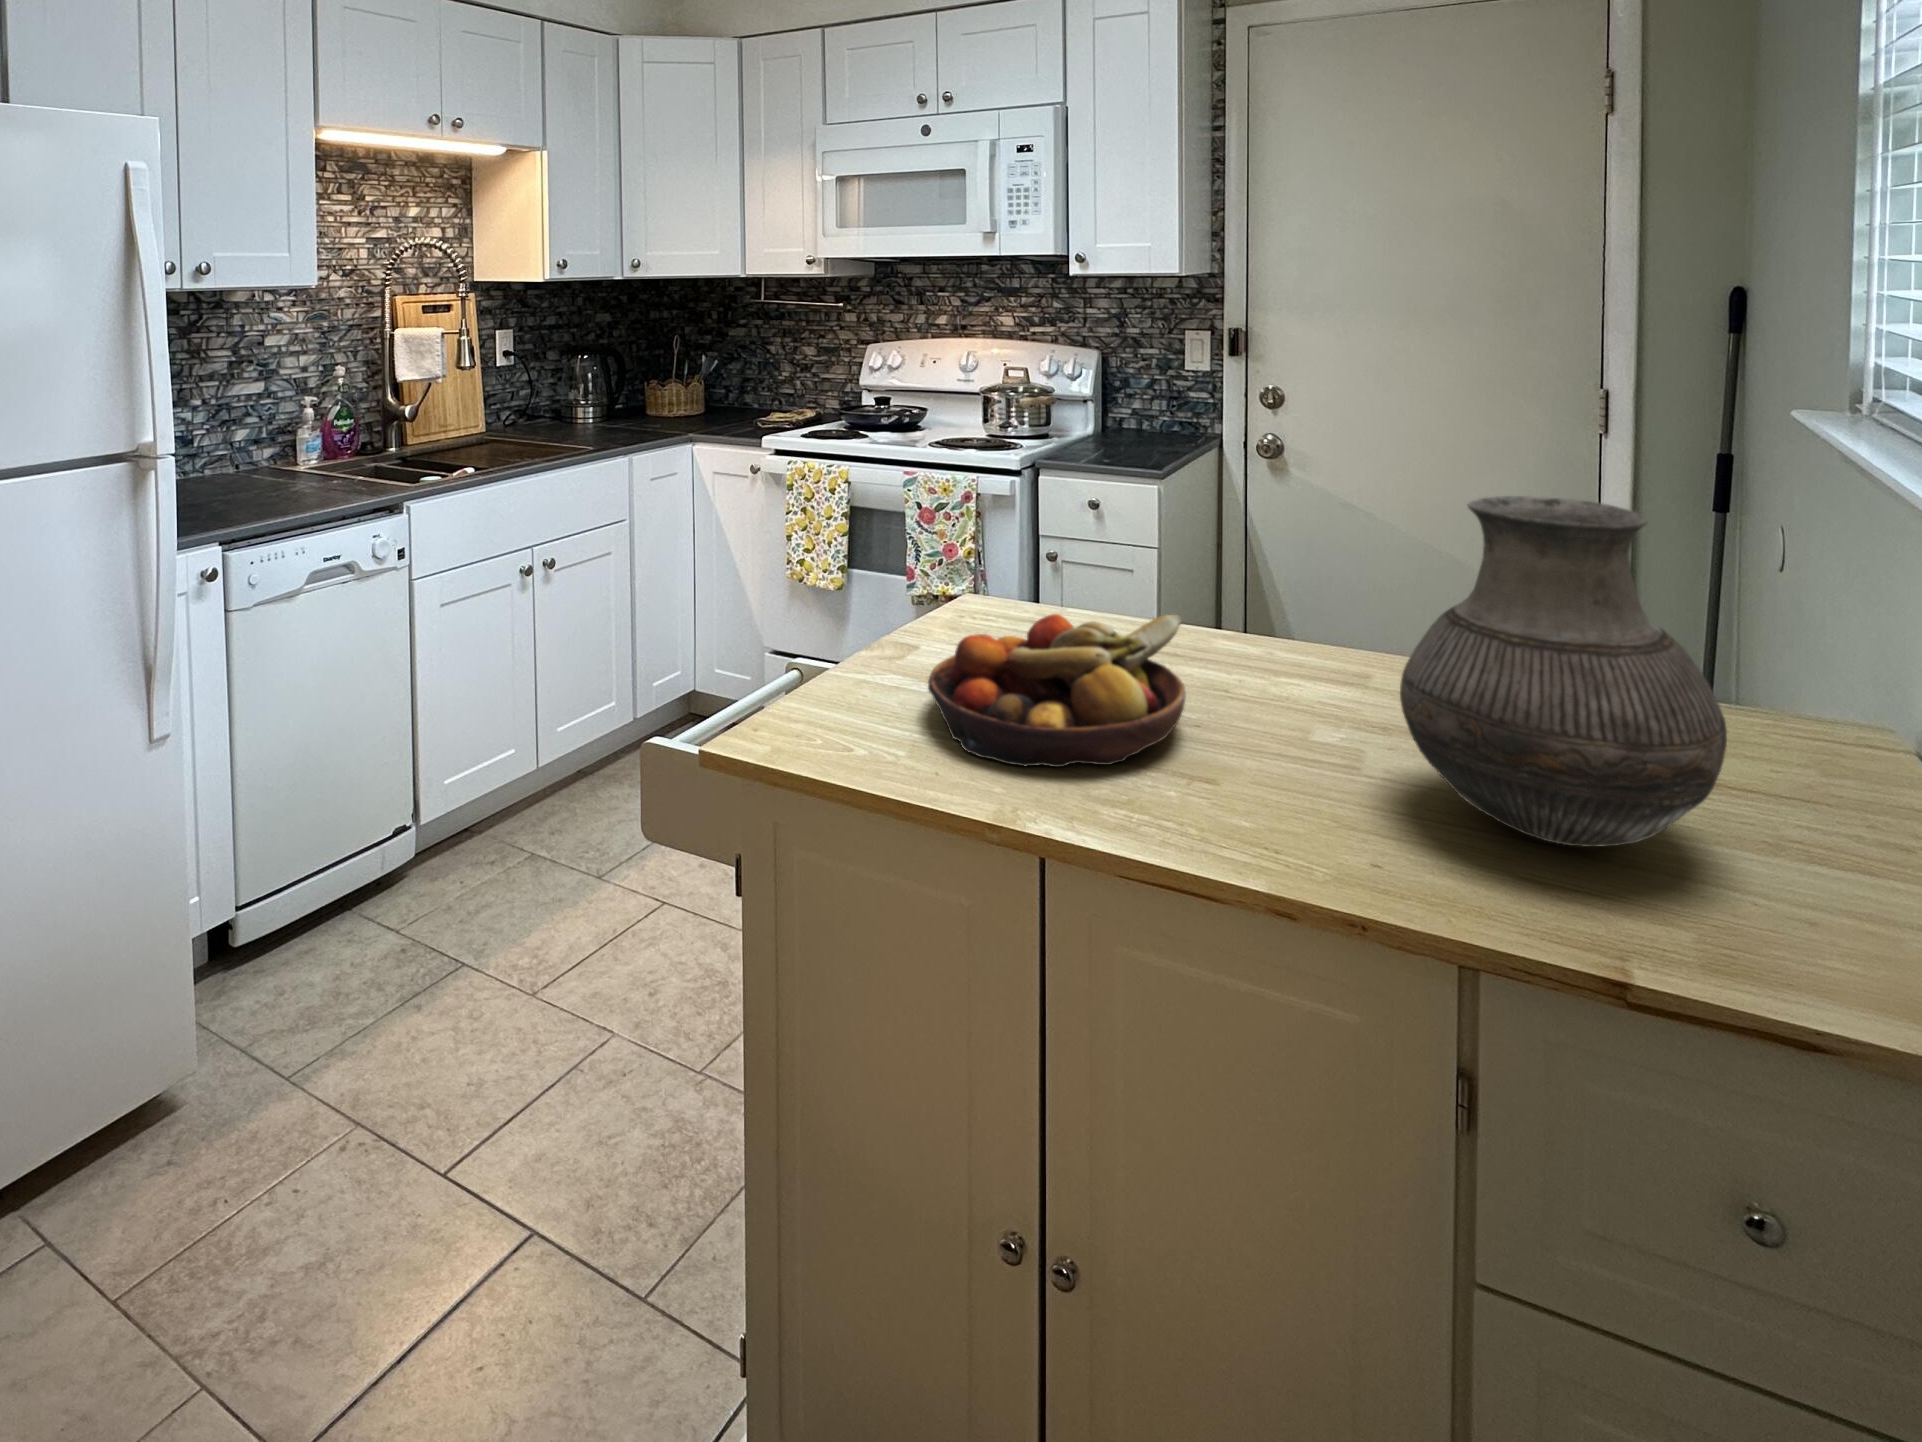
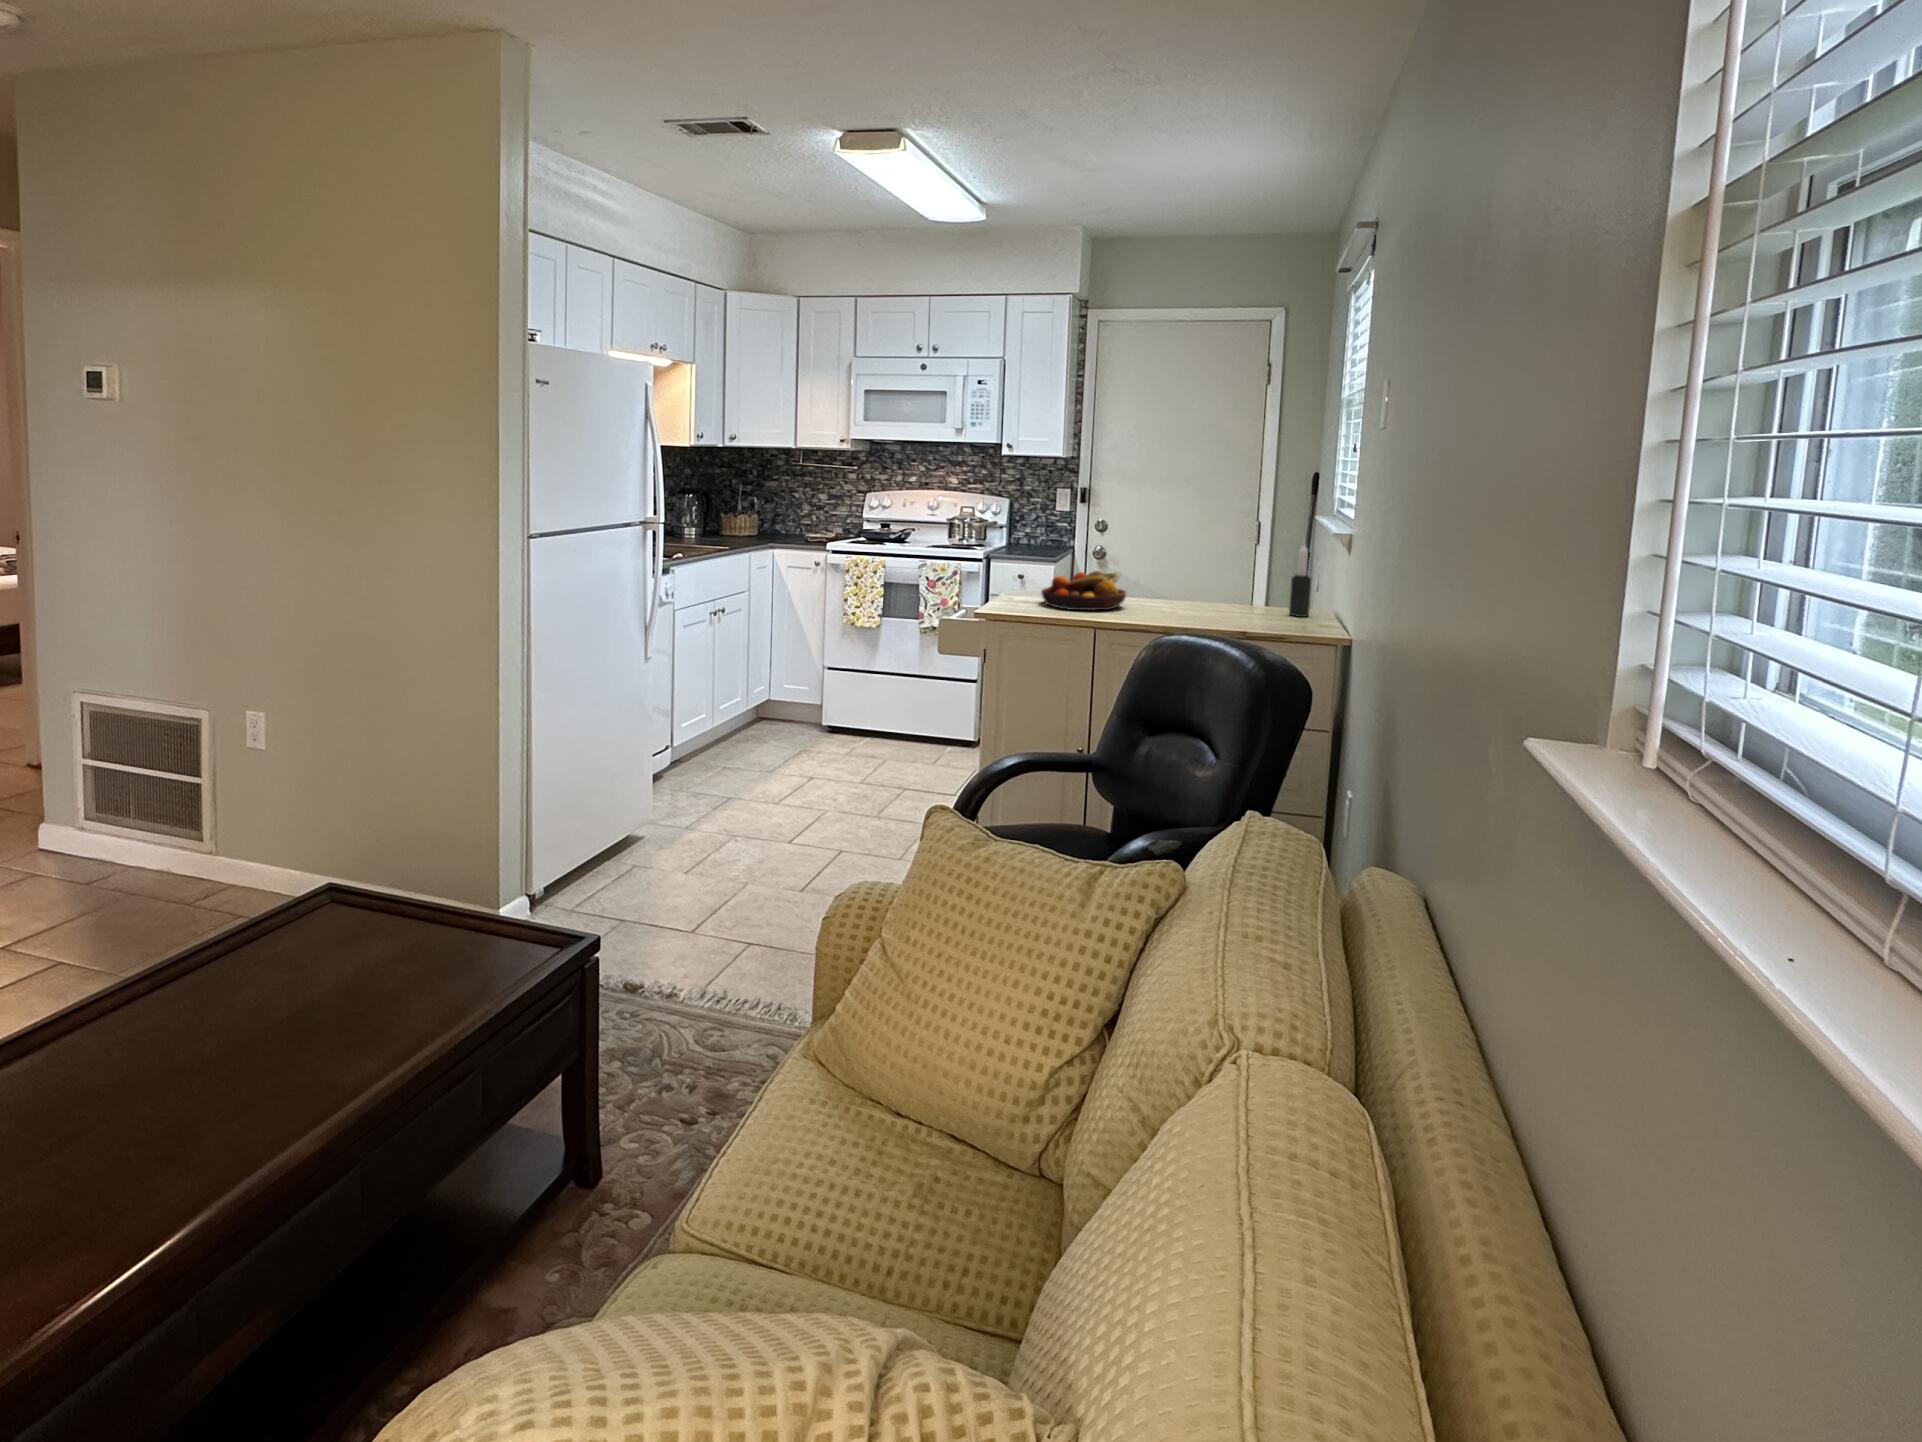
vase: present [1400,496,1727,847] -> none [1192,524,1271,616]
candle: none [1804,564,1901,856] -> present [1289,542,1312,617]

